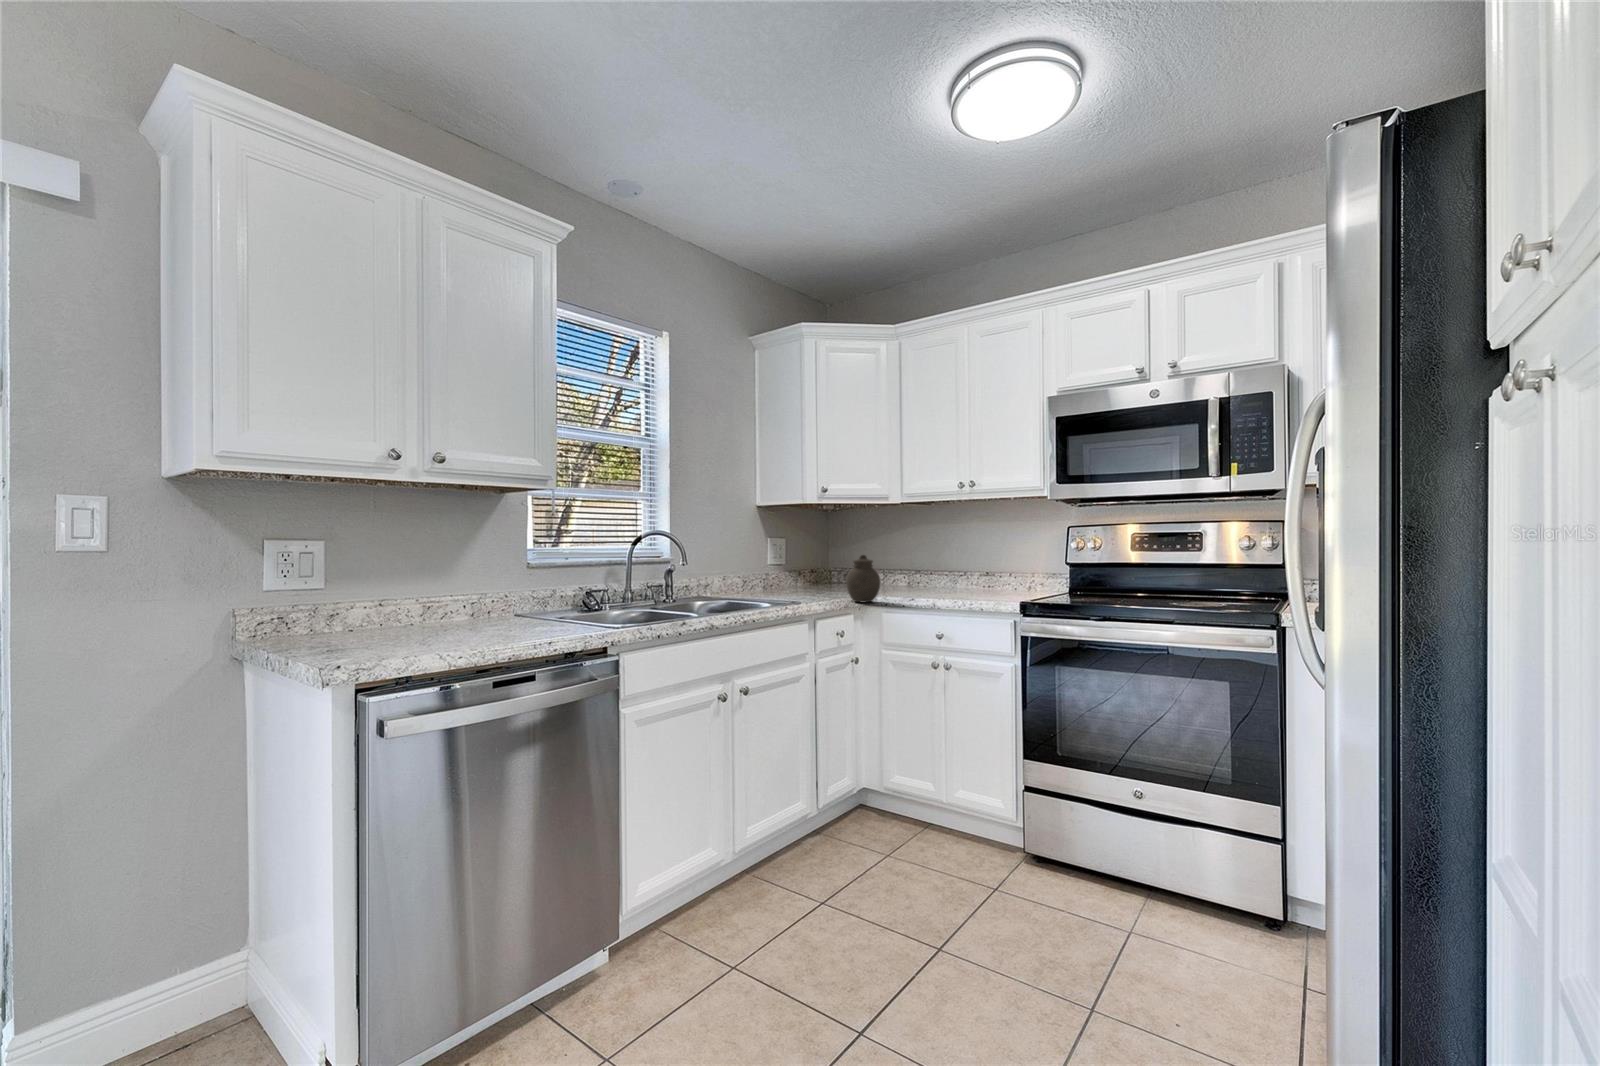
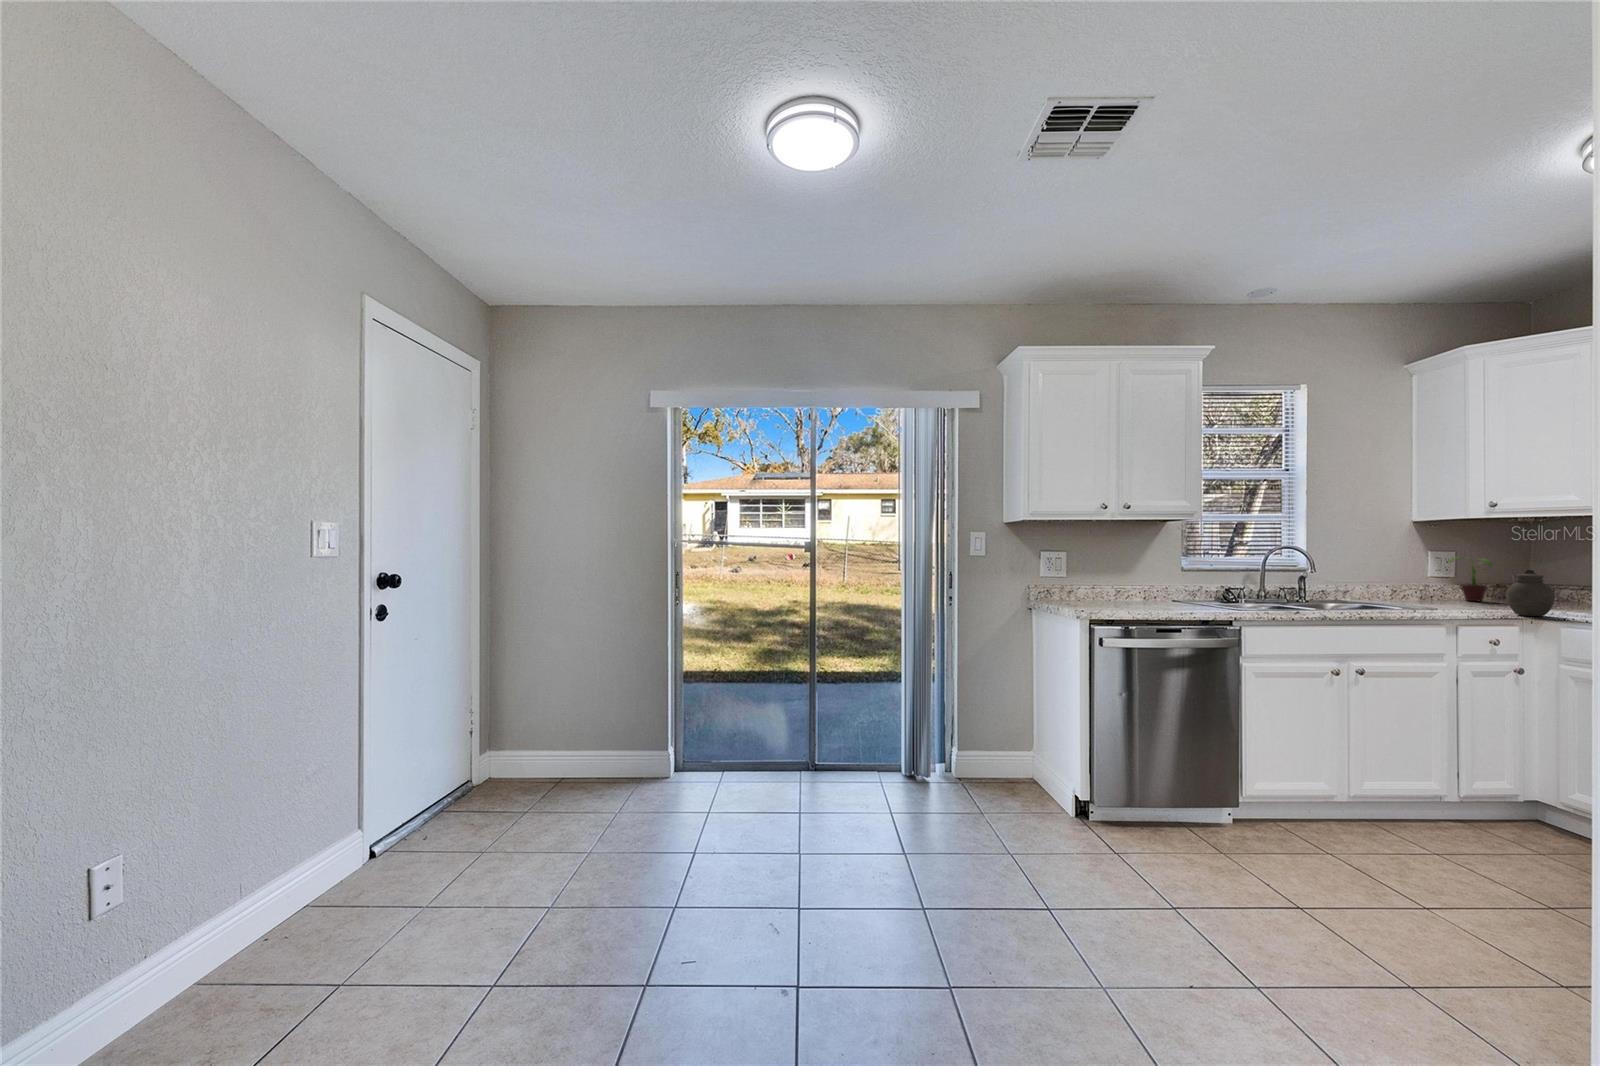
potted plant: none [782,543,819,588] -> present [1448,557,1493,601]

